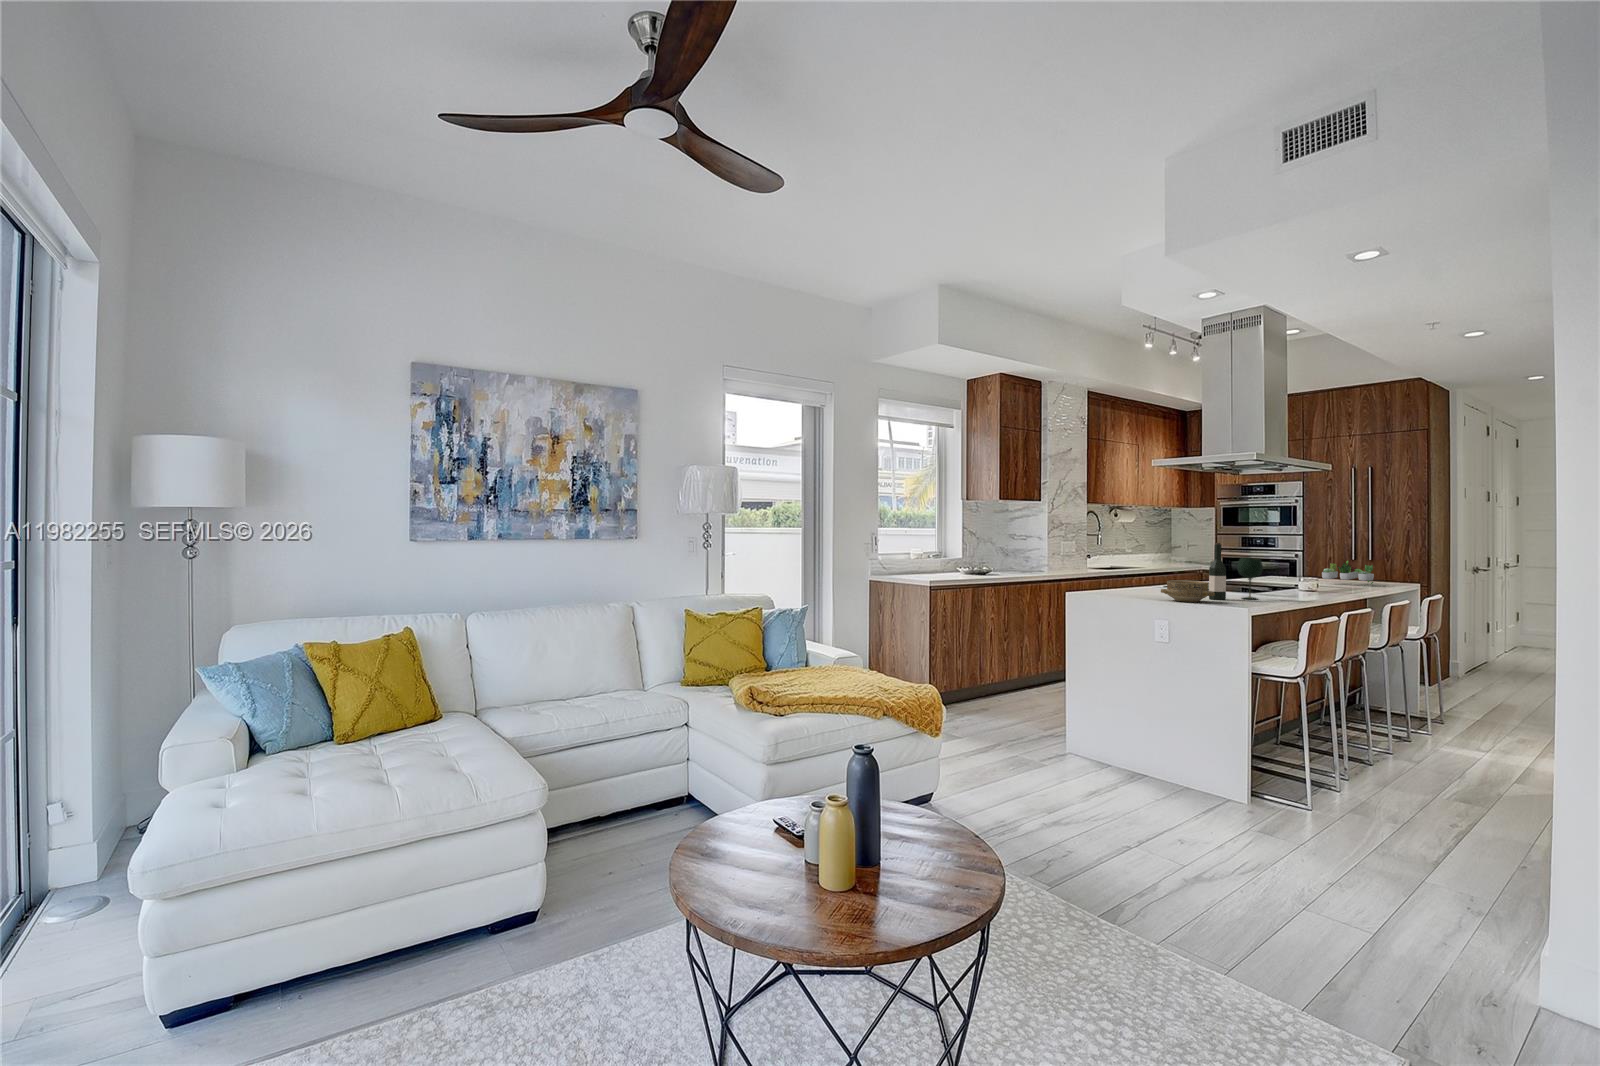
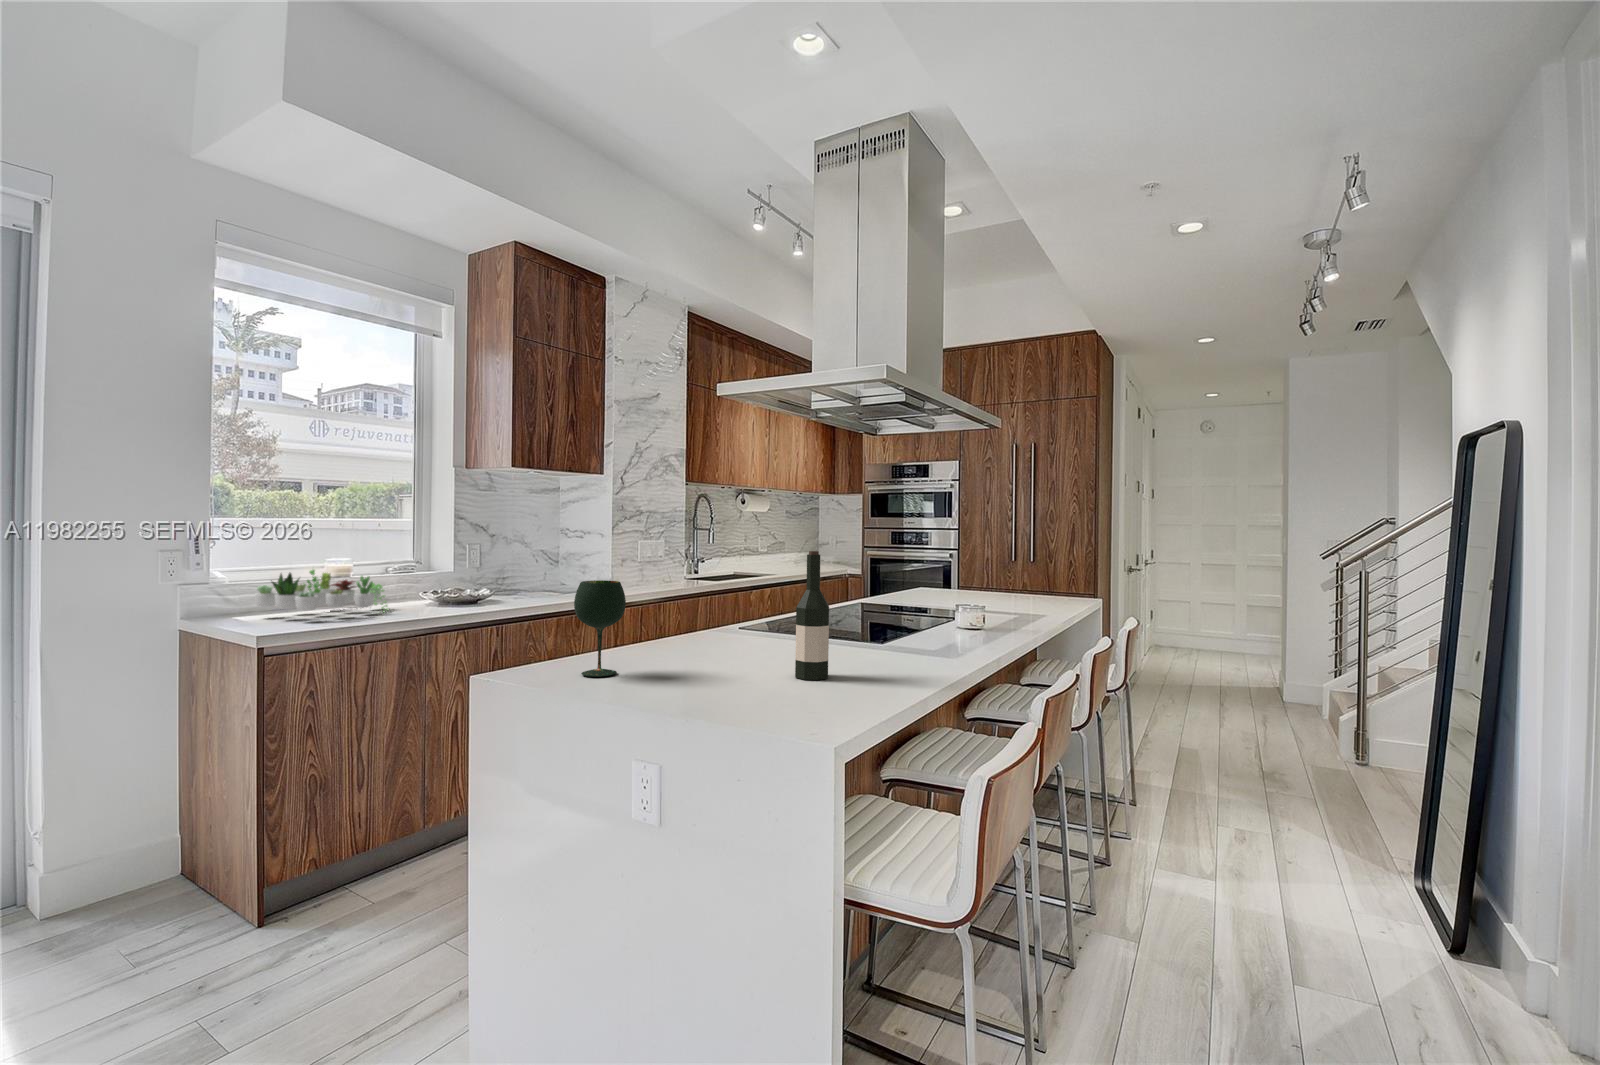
wine glass: present [1238,558,1263,599] -> present [574,580,626,677]
succulent plant: present [1322,561,1379,584] -> present [255,570,389,612]
ceramic bowl: present [1161,580,1215,602] -> none [678,642,794,702]

